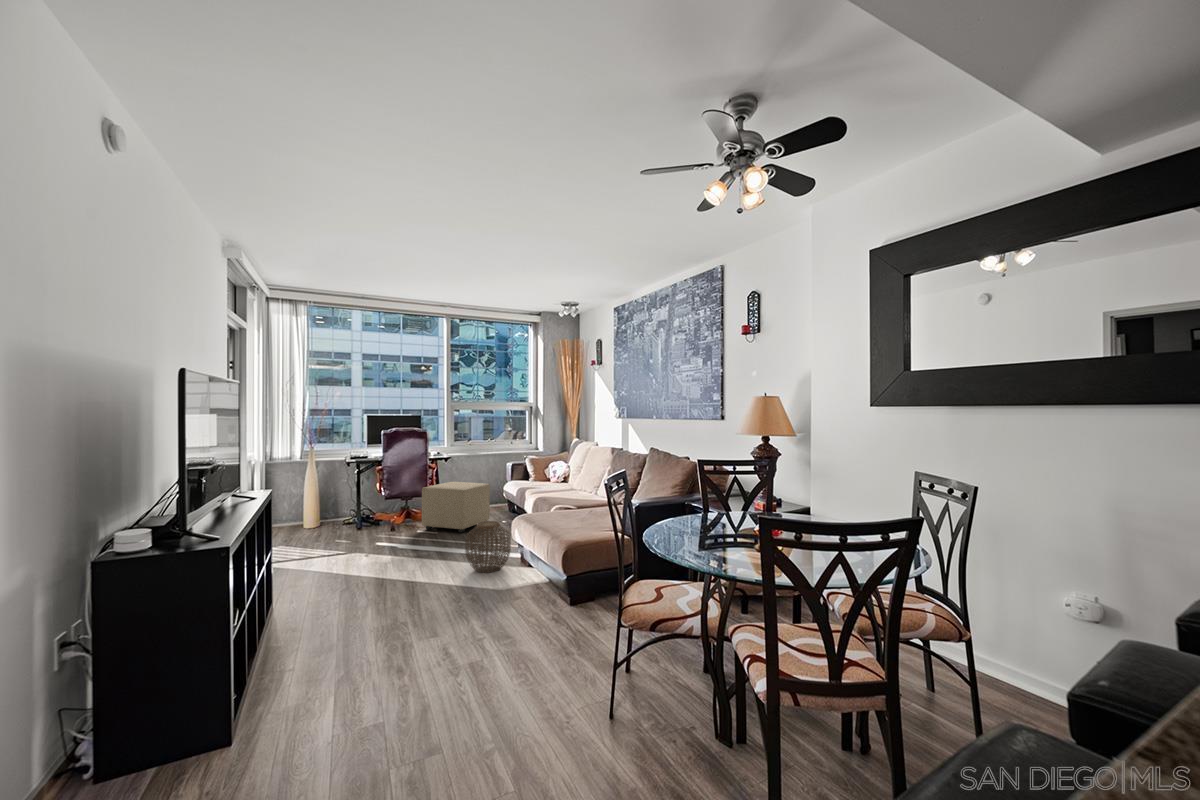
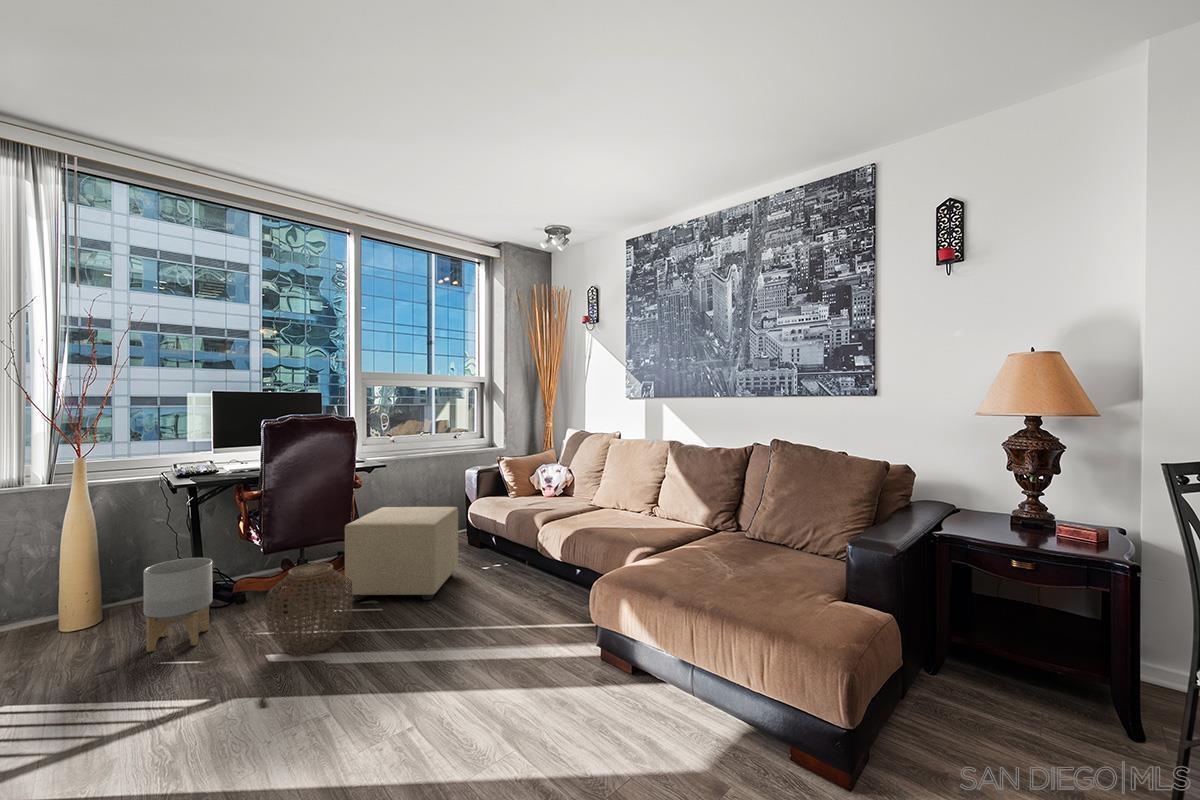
planter: none [330,498,359,538] -> present [143,558,213,652]
woven basket: present [465,521,511,573] -> present [267,563,352,656]

